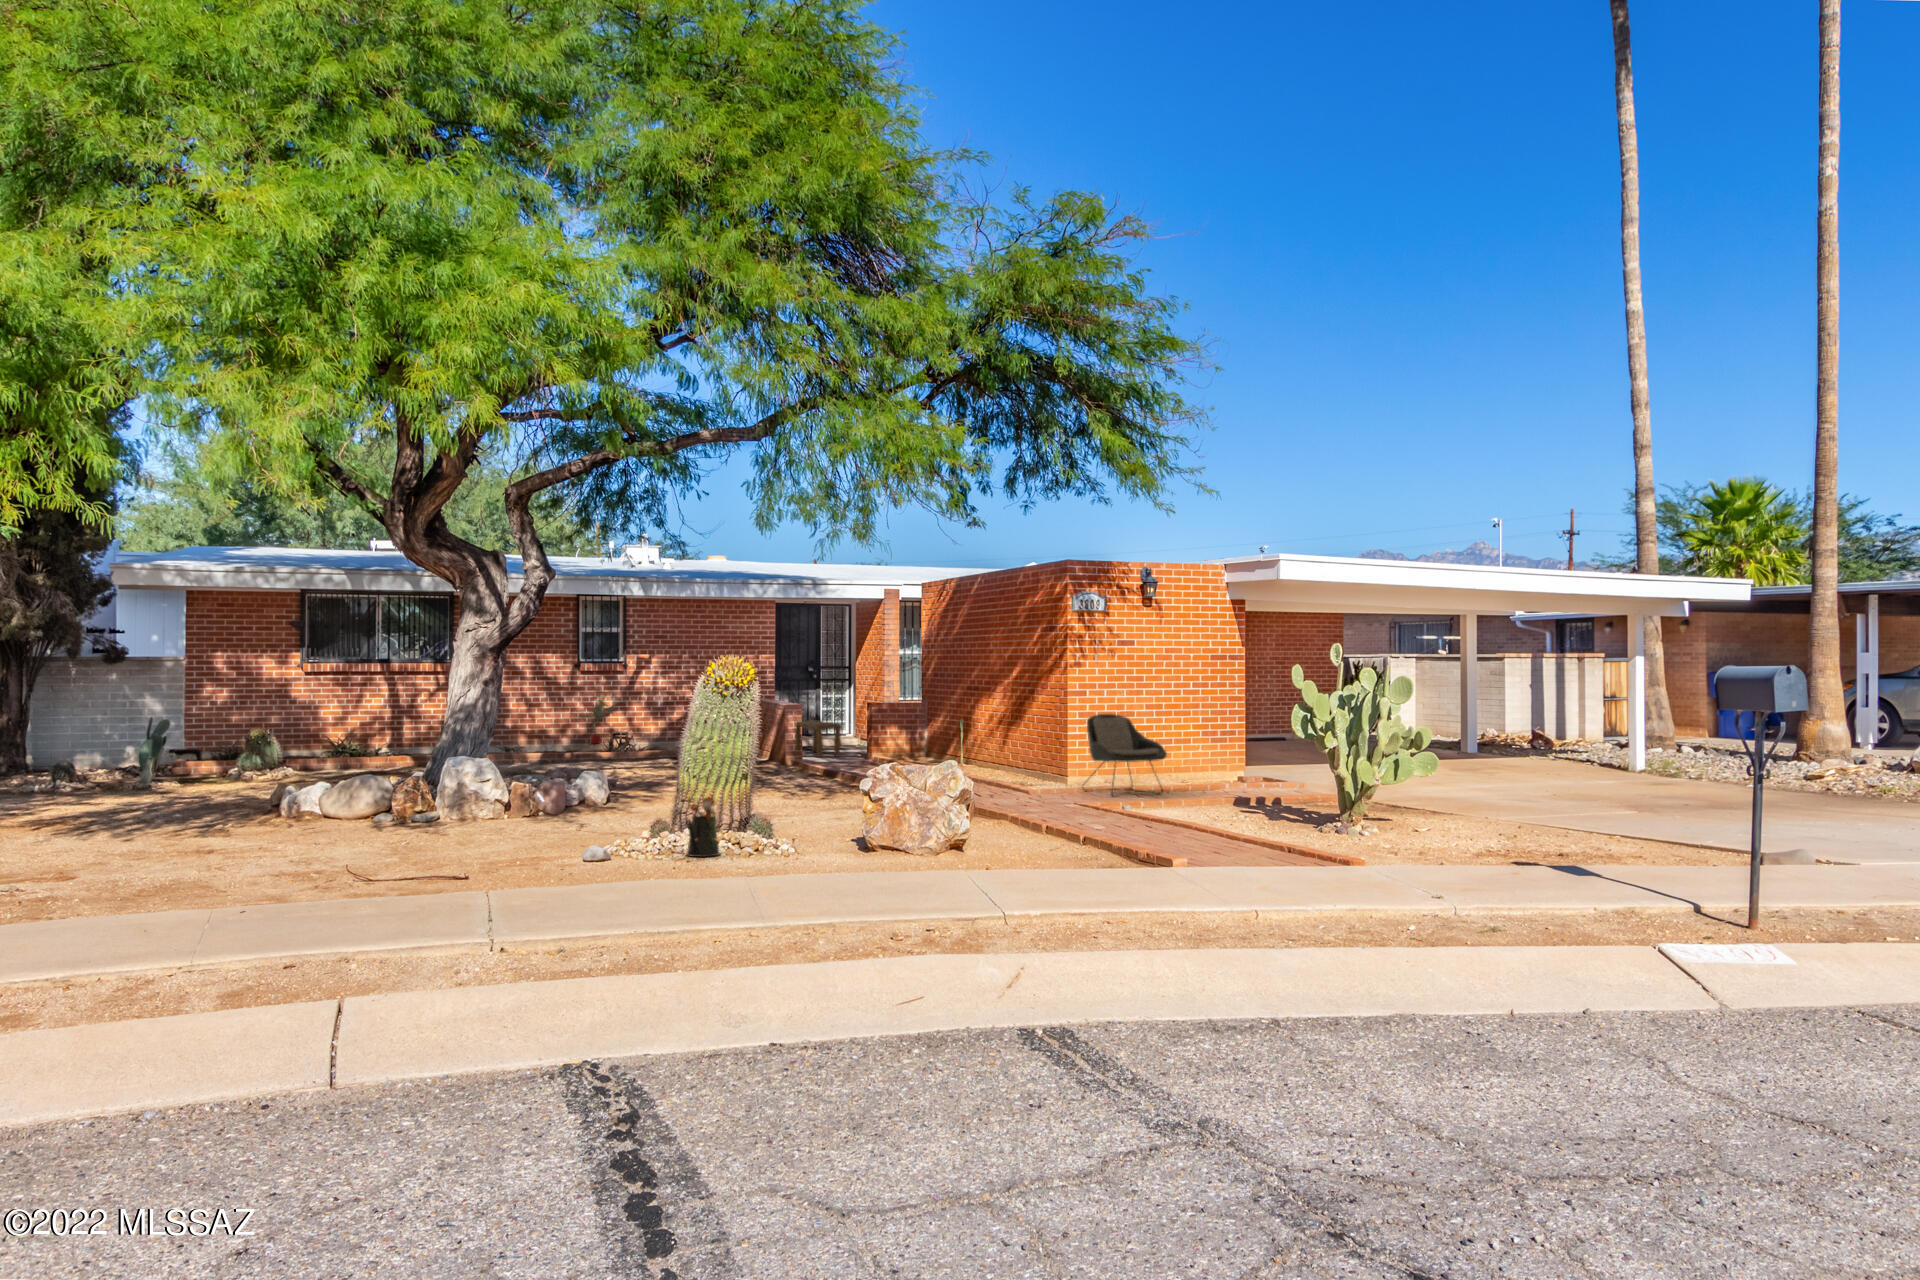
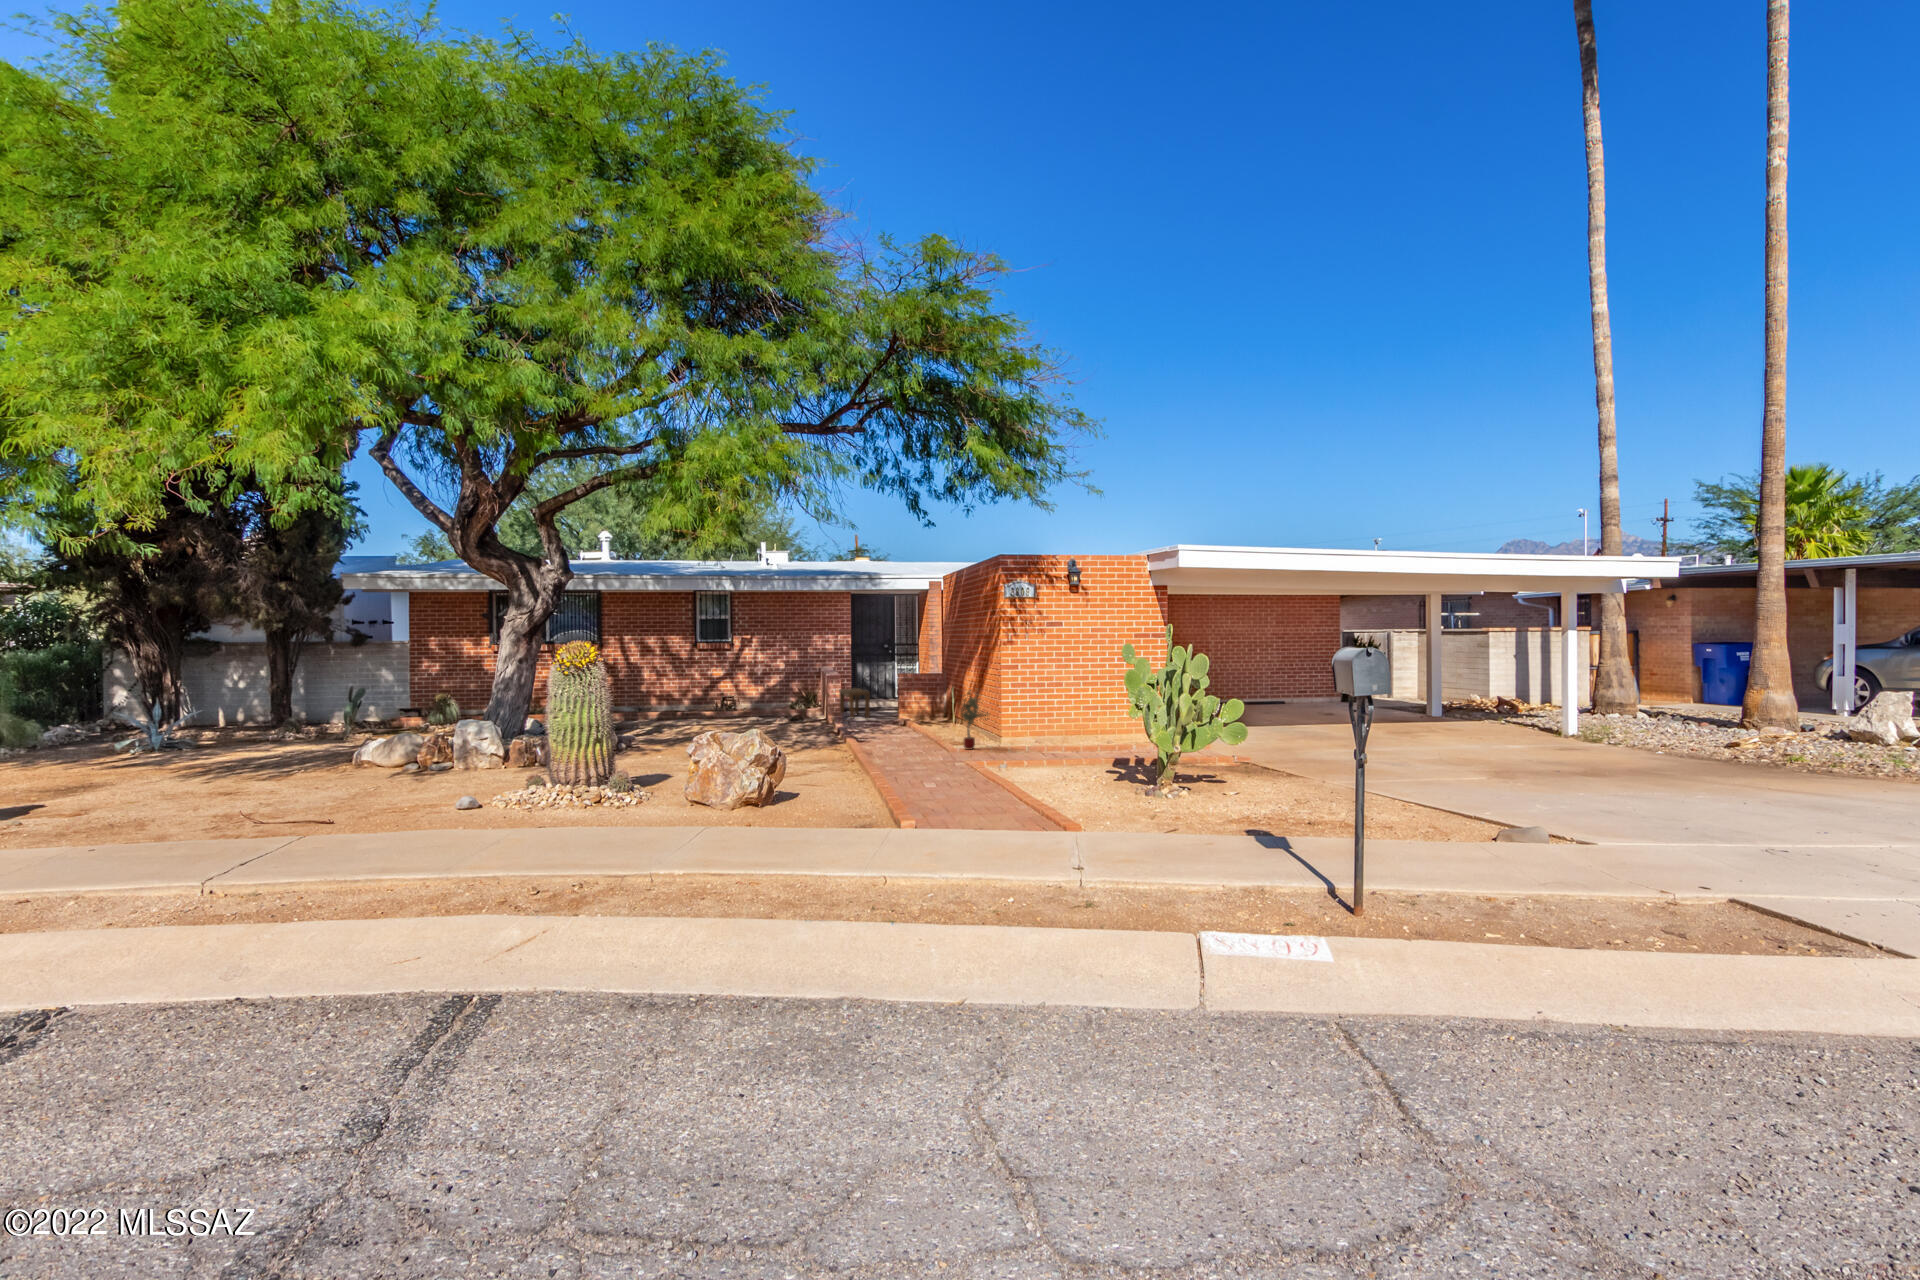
potted tree: present [579,695,616,744] -> present [961,690,989,749]
lounge chair: present [1084,714,1167,796] -> none [1009,685,1078,758]
watering can: present [686,797,720,857] -> none [555,759,593,811]

